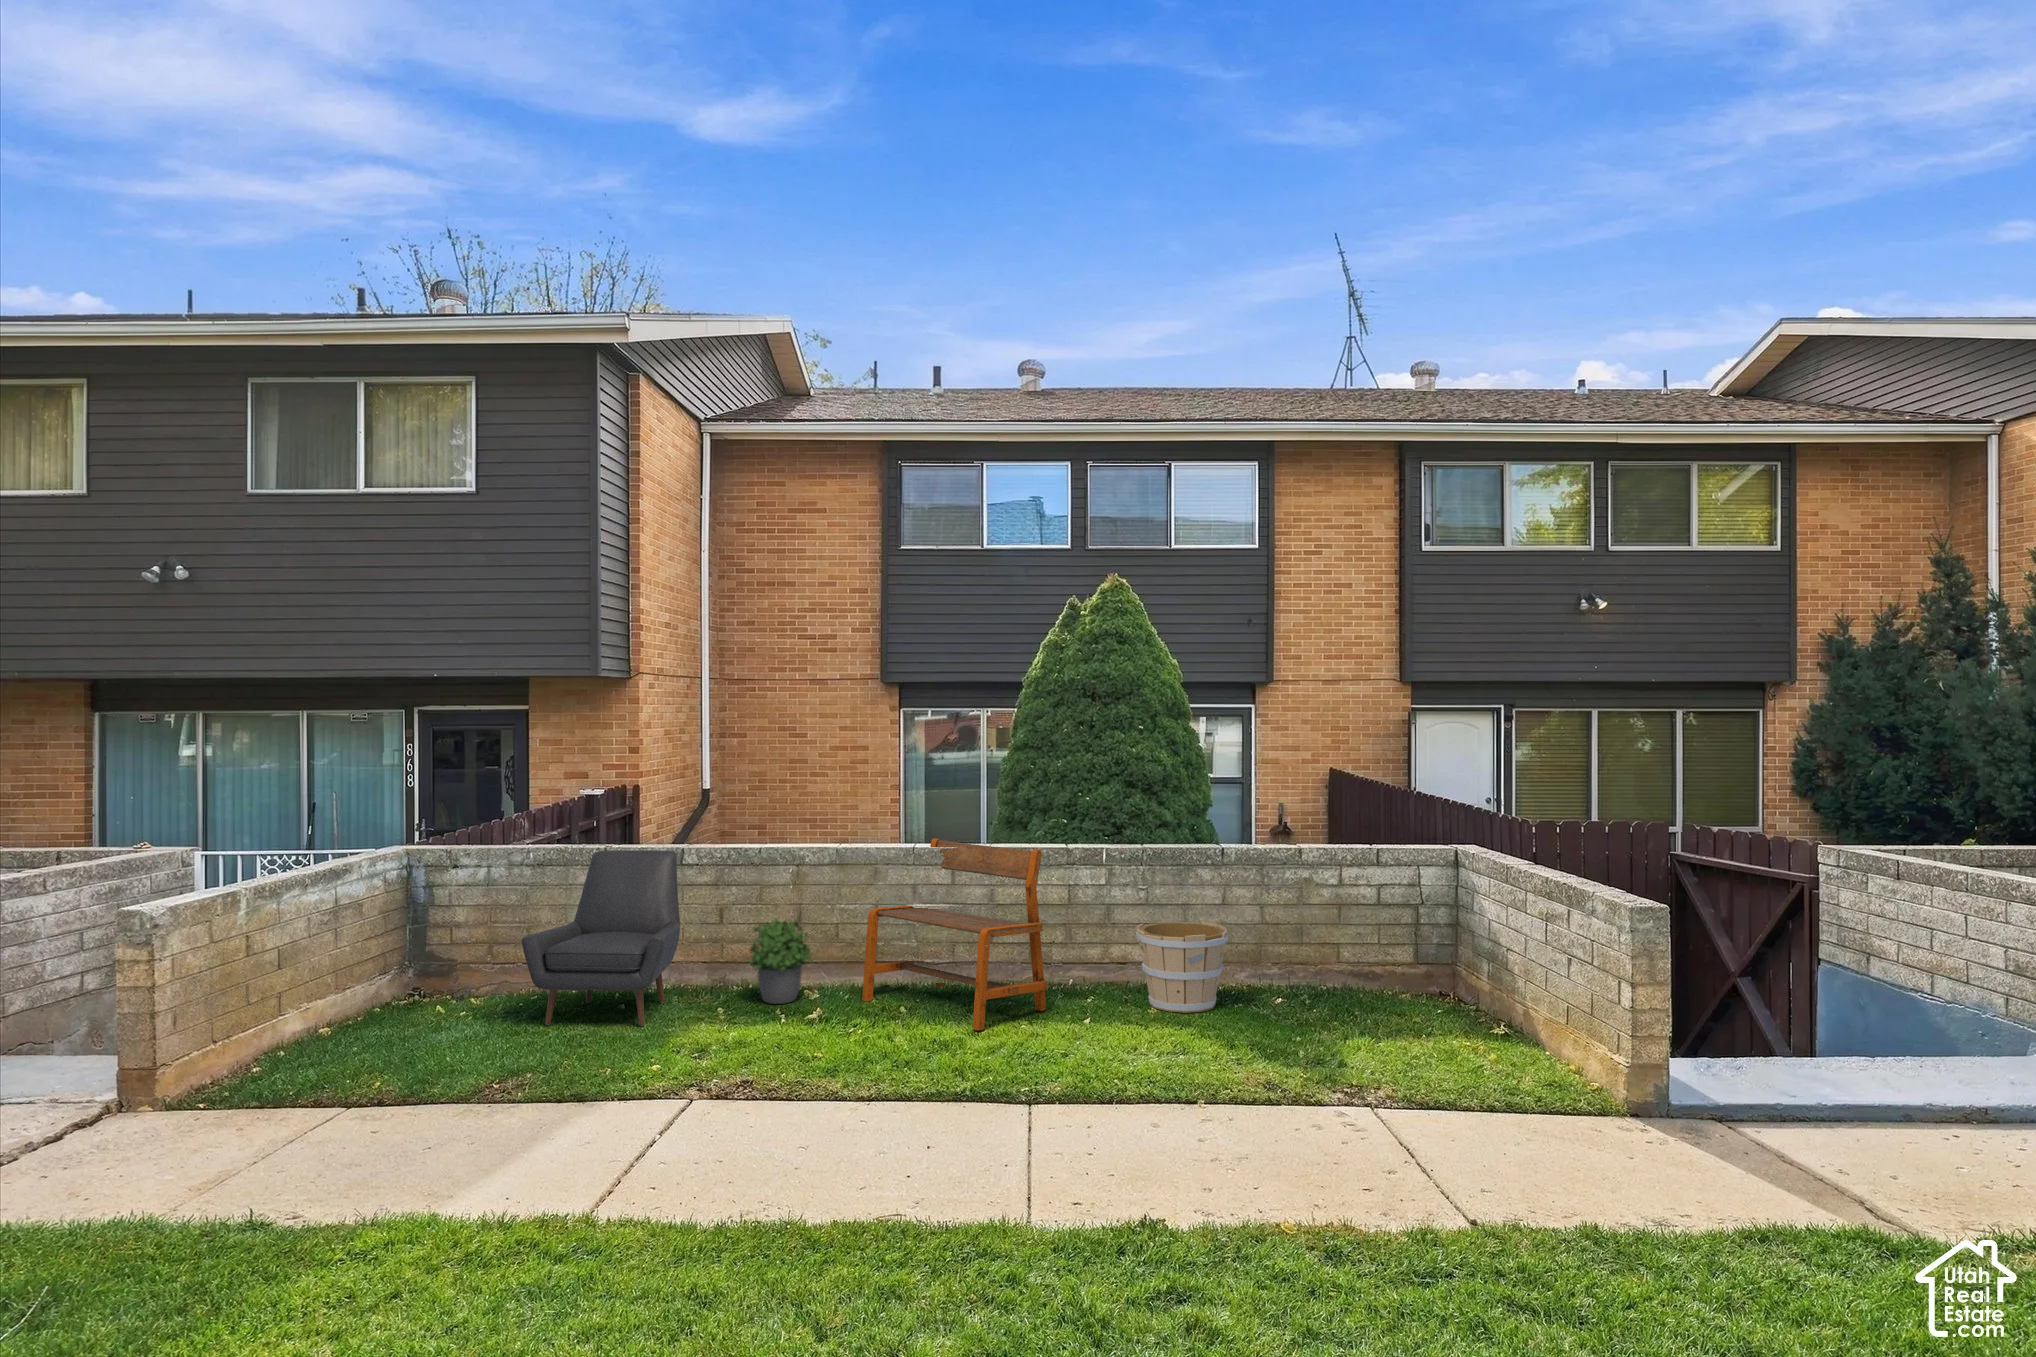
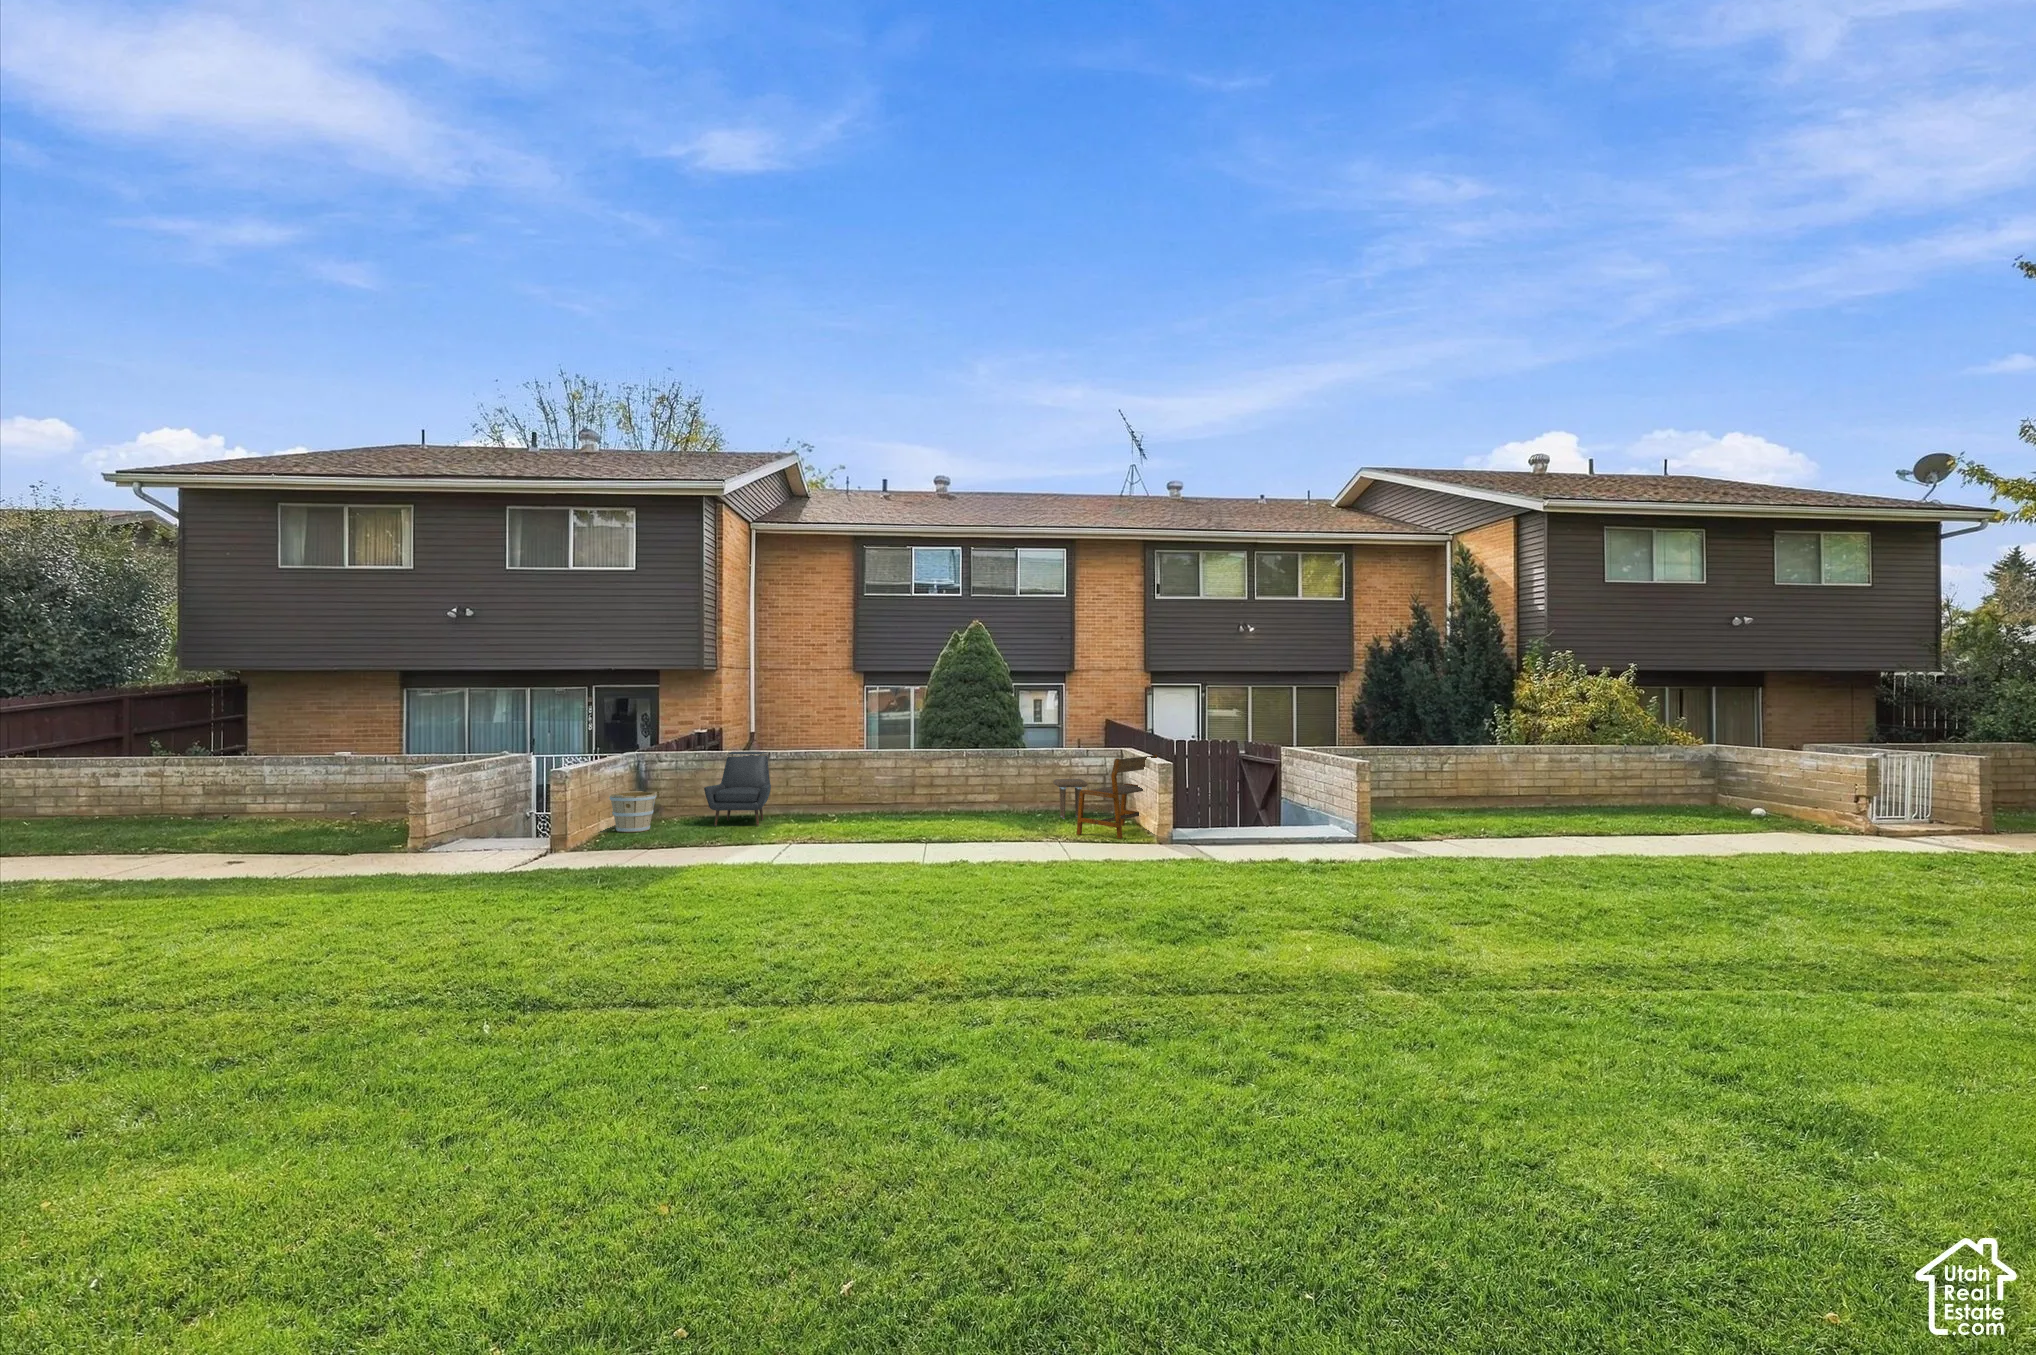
bench: present [862,838,1047,1030] -> present [1077,754,1157,839]
side table: none [1300,915,1387,1009] -> present [1053,779,1088,819]
potted plant: present [749,919,813,1004] -> none [801,781,832,820]
wooden bucket: present [1136,921,1228,1013] -> present [609,791,657,832]

